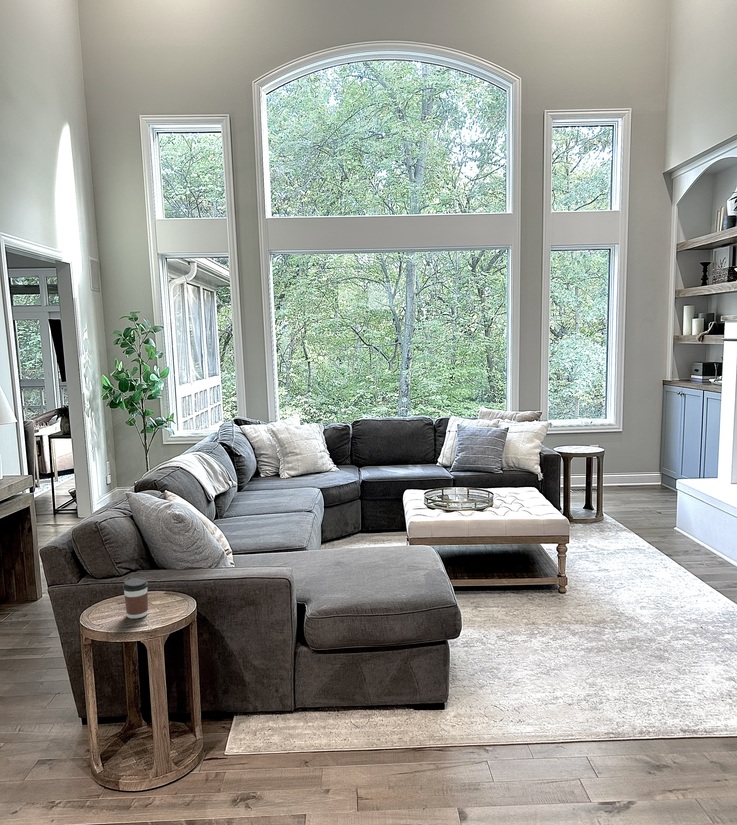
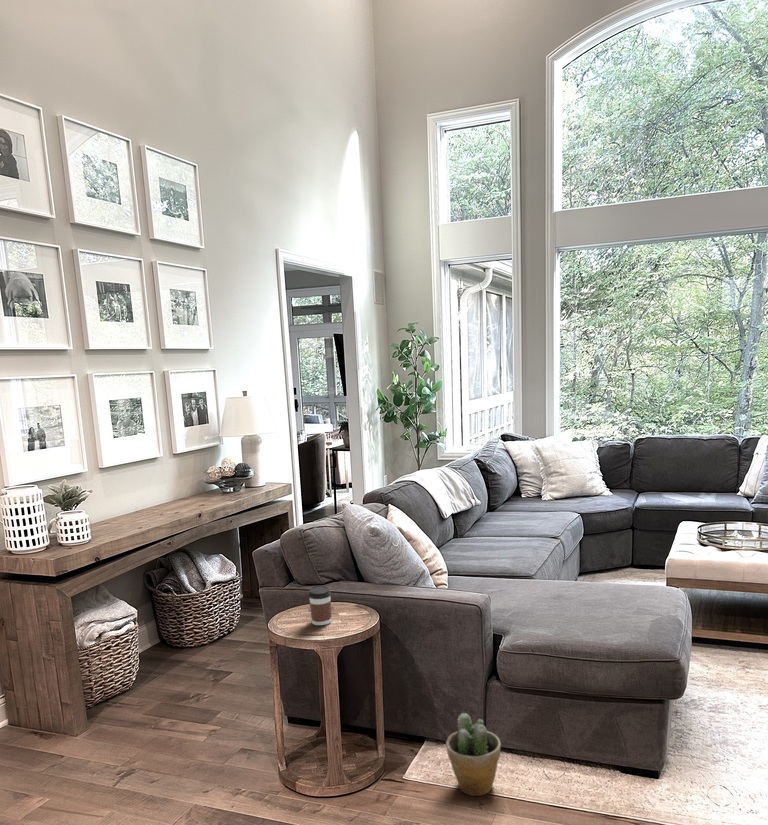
potted plant: none [269,680,320,756] -> present [446,713,501,796]

